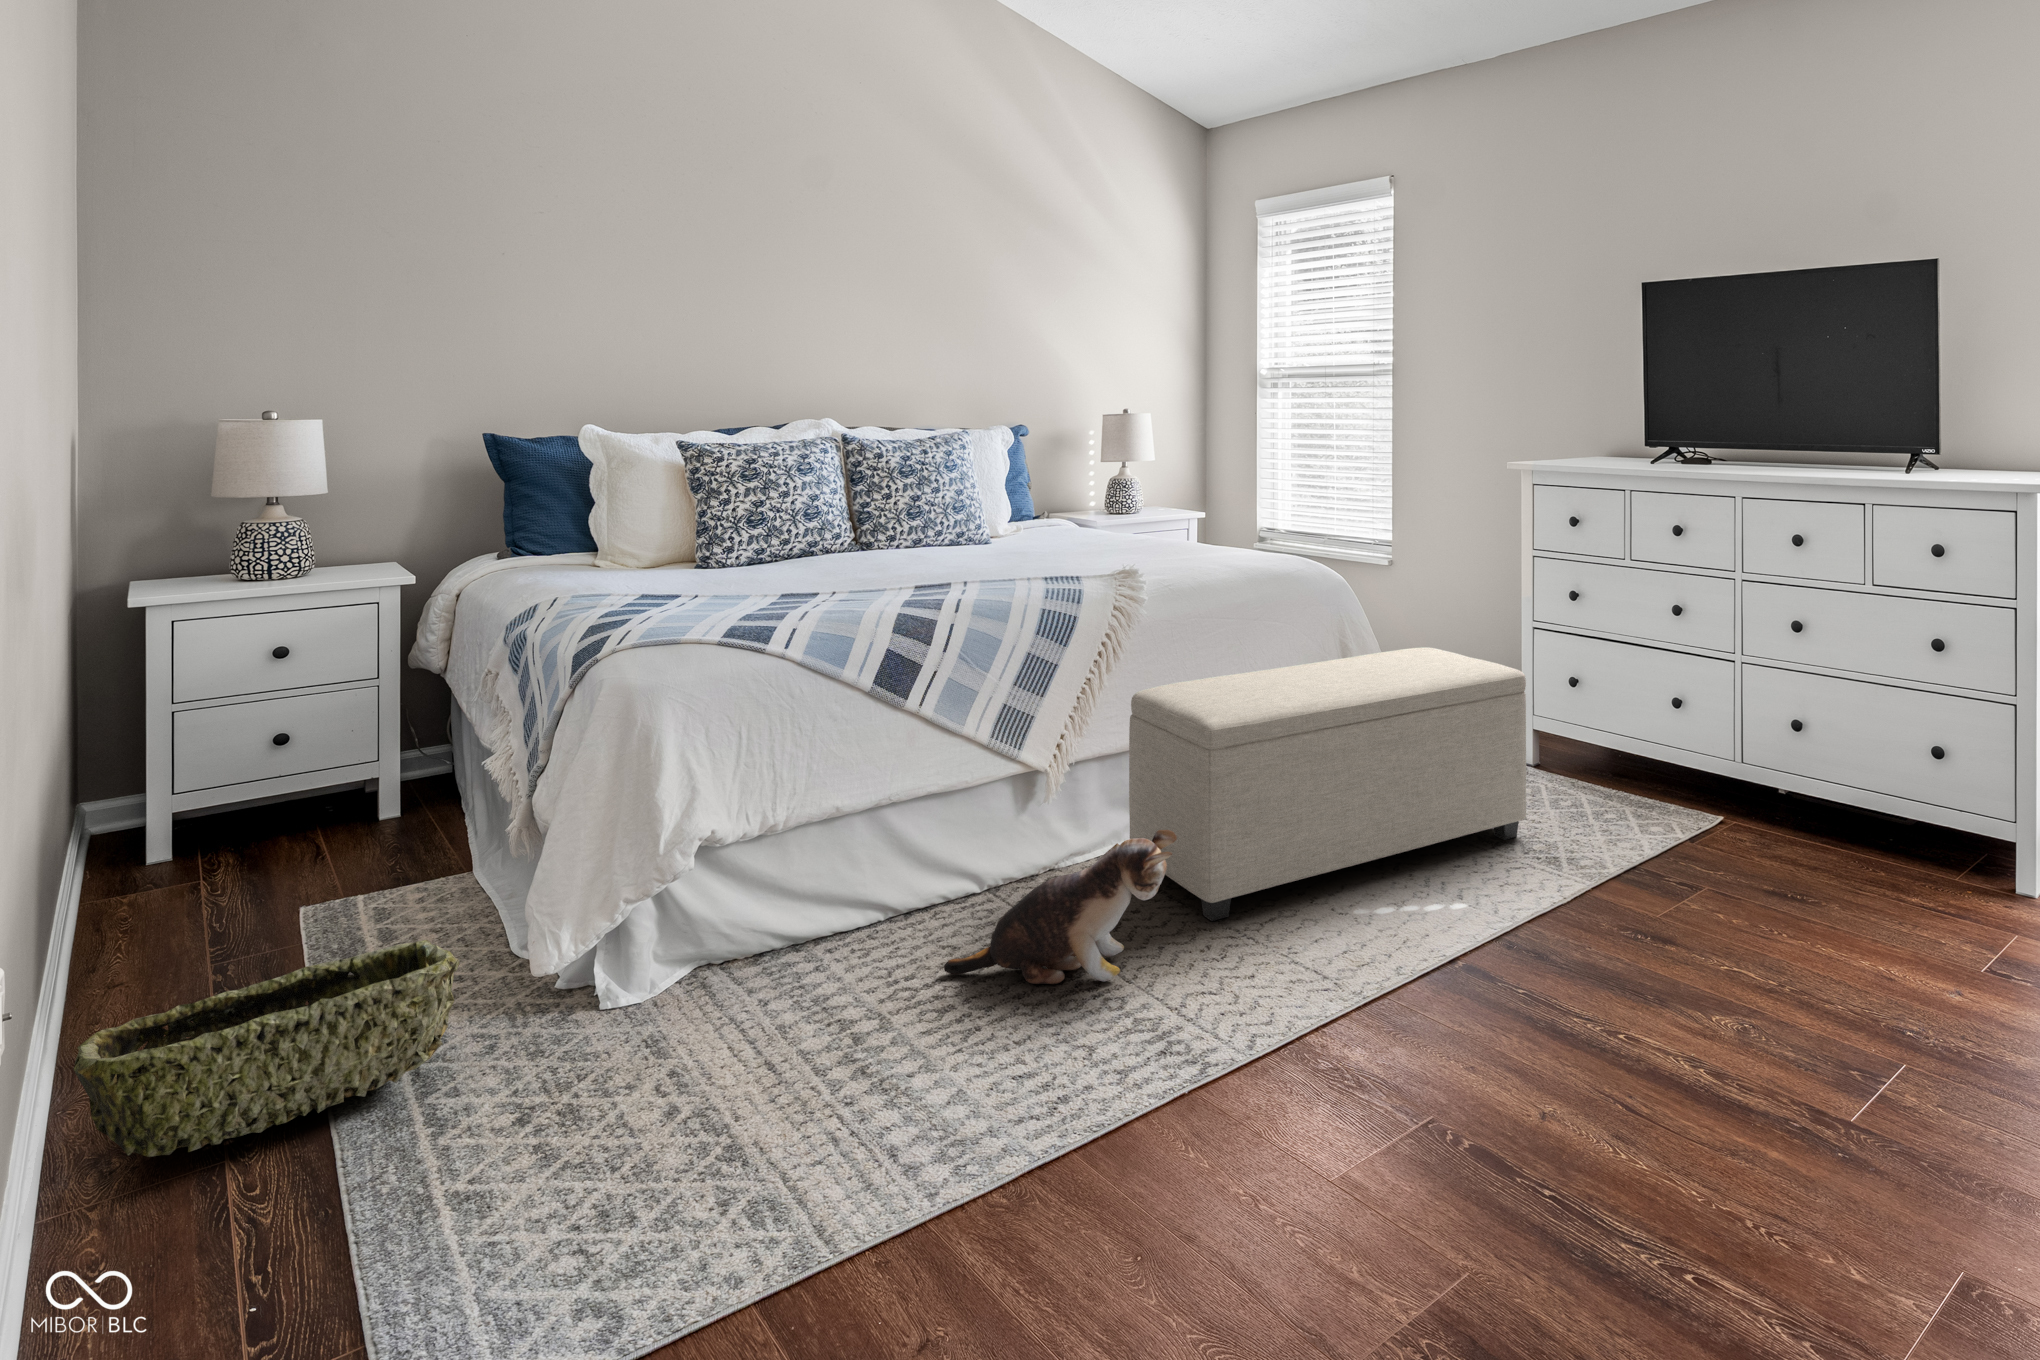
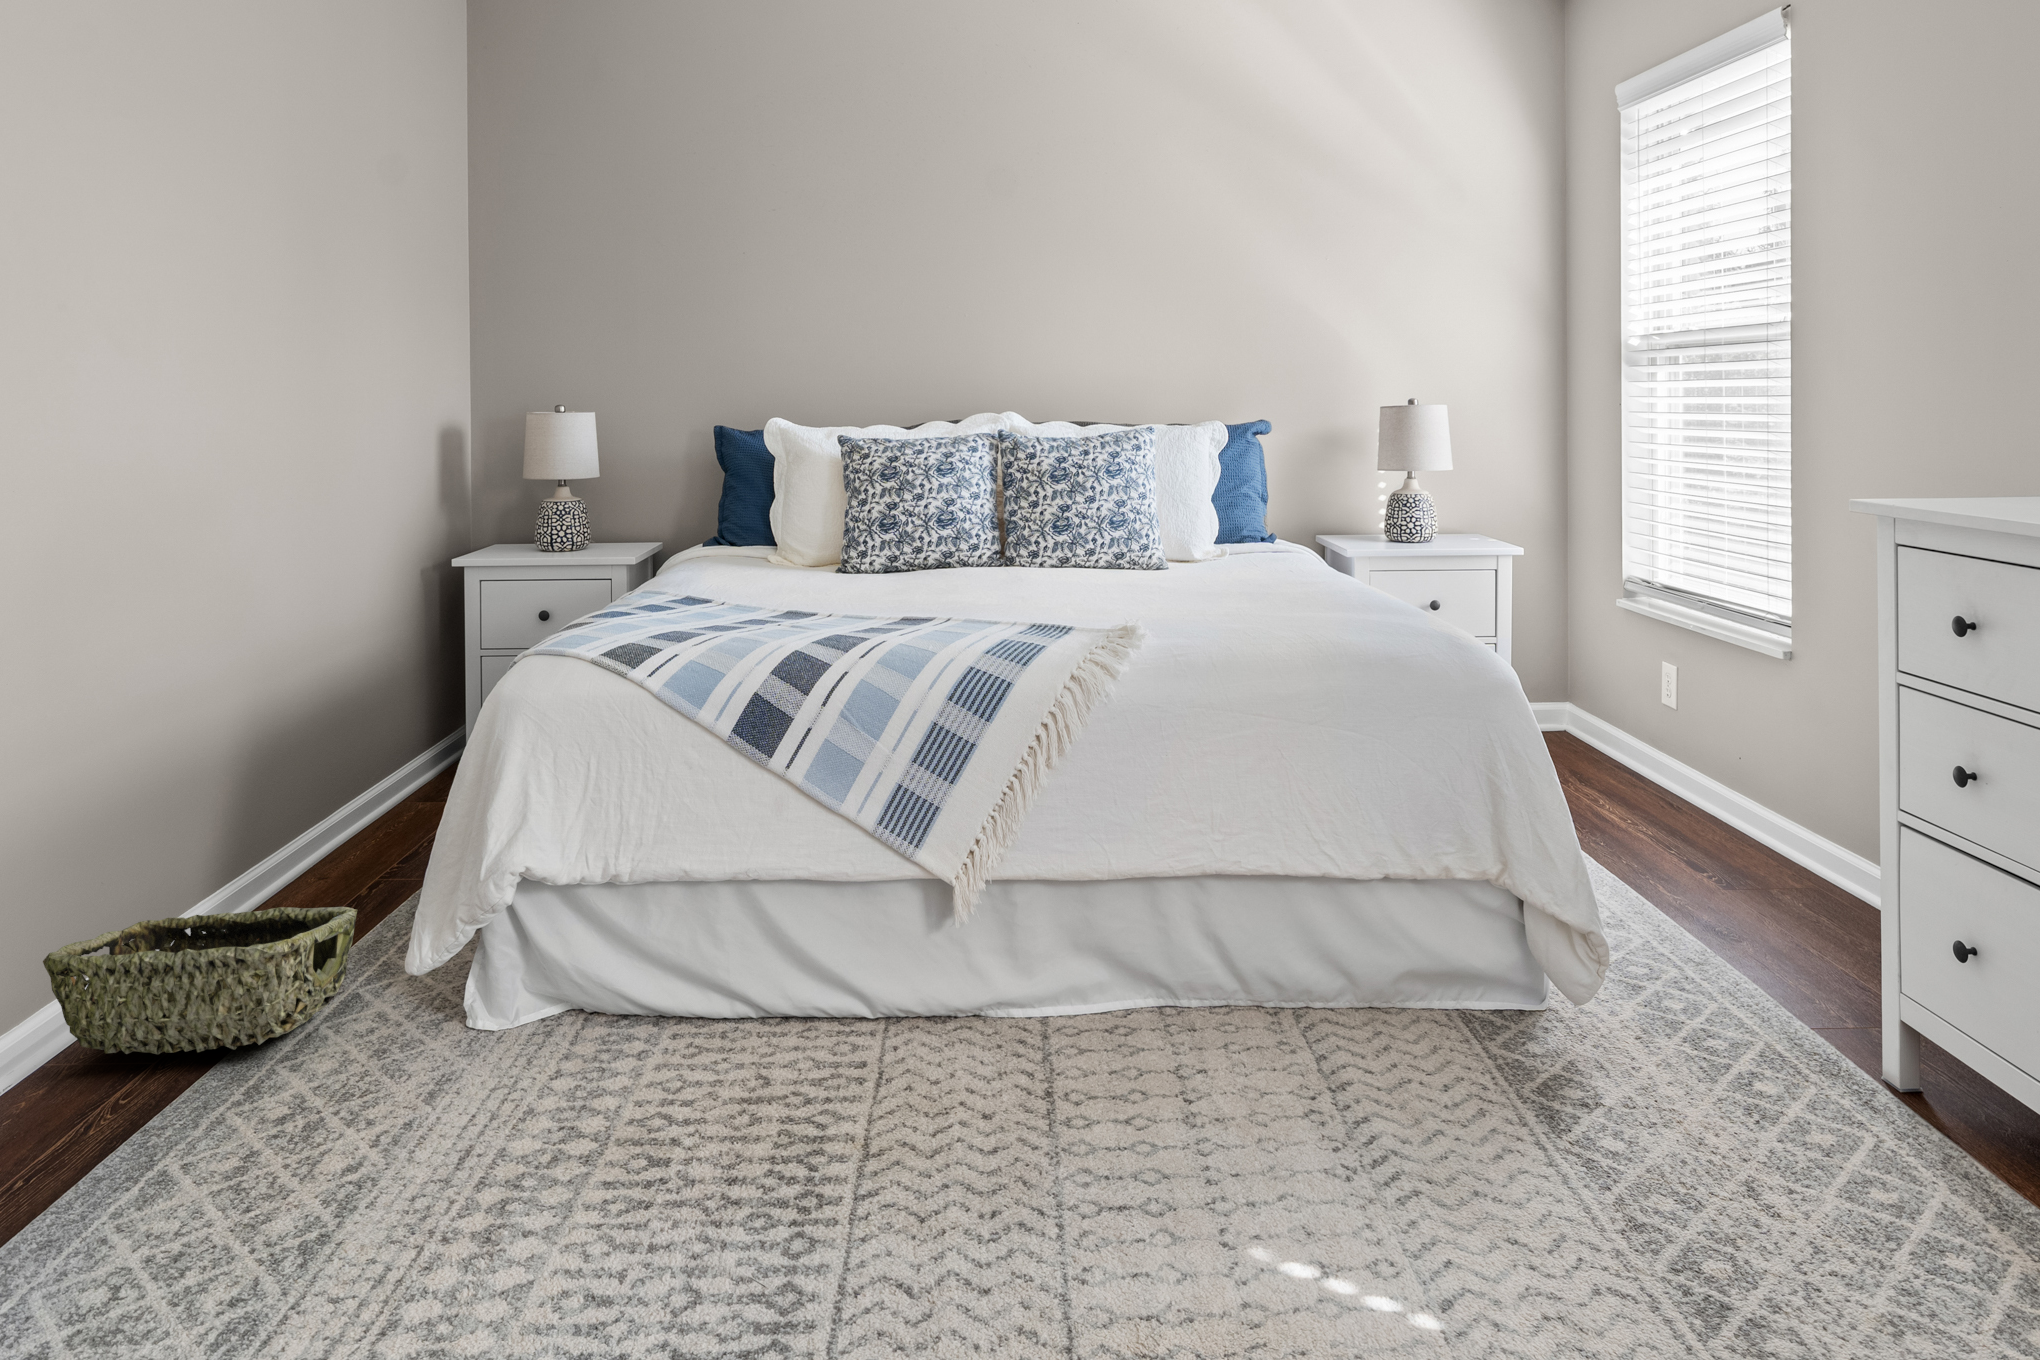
ottoman: present [1129,648,1526,921] -> none [1027,801,1731,1244]
plush toy: present [944,830,1177,984] -> none [707,1030,921,1229]

